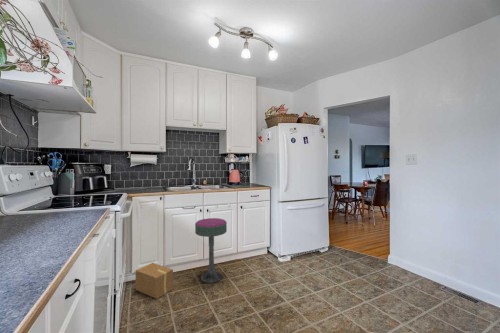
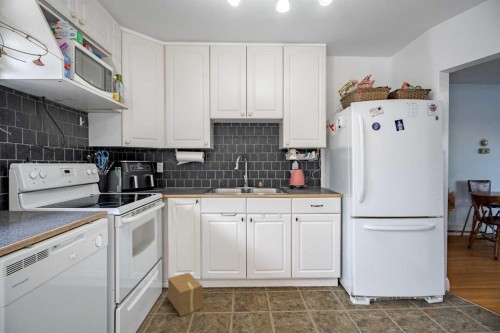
bar stool: present [195,218,227,283] -> none [230,230,269,312]

